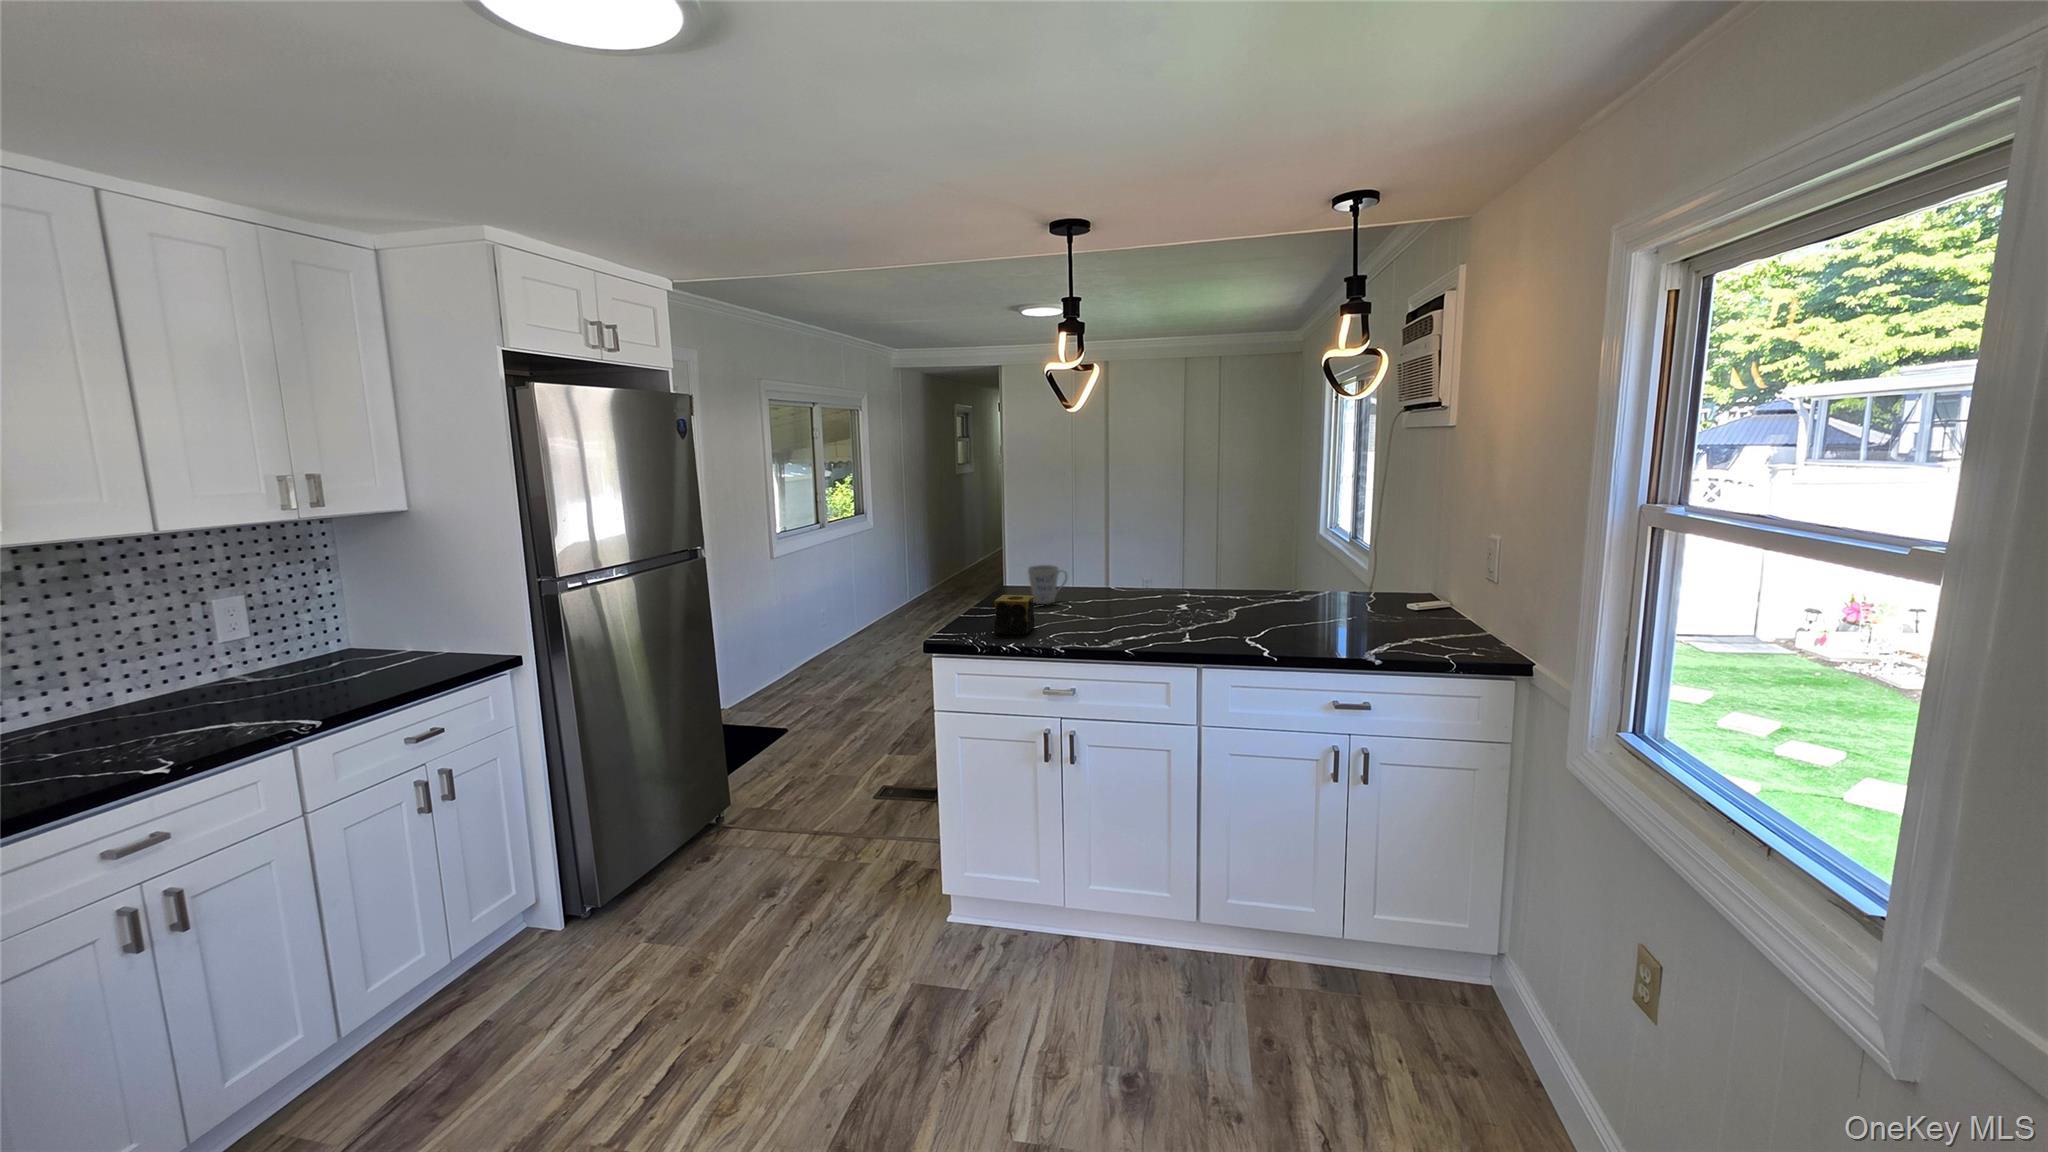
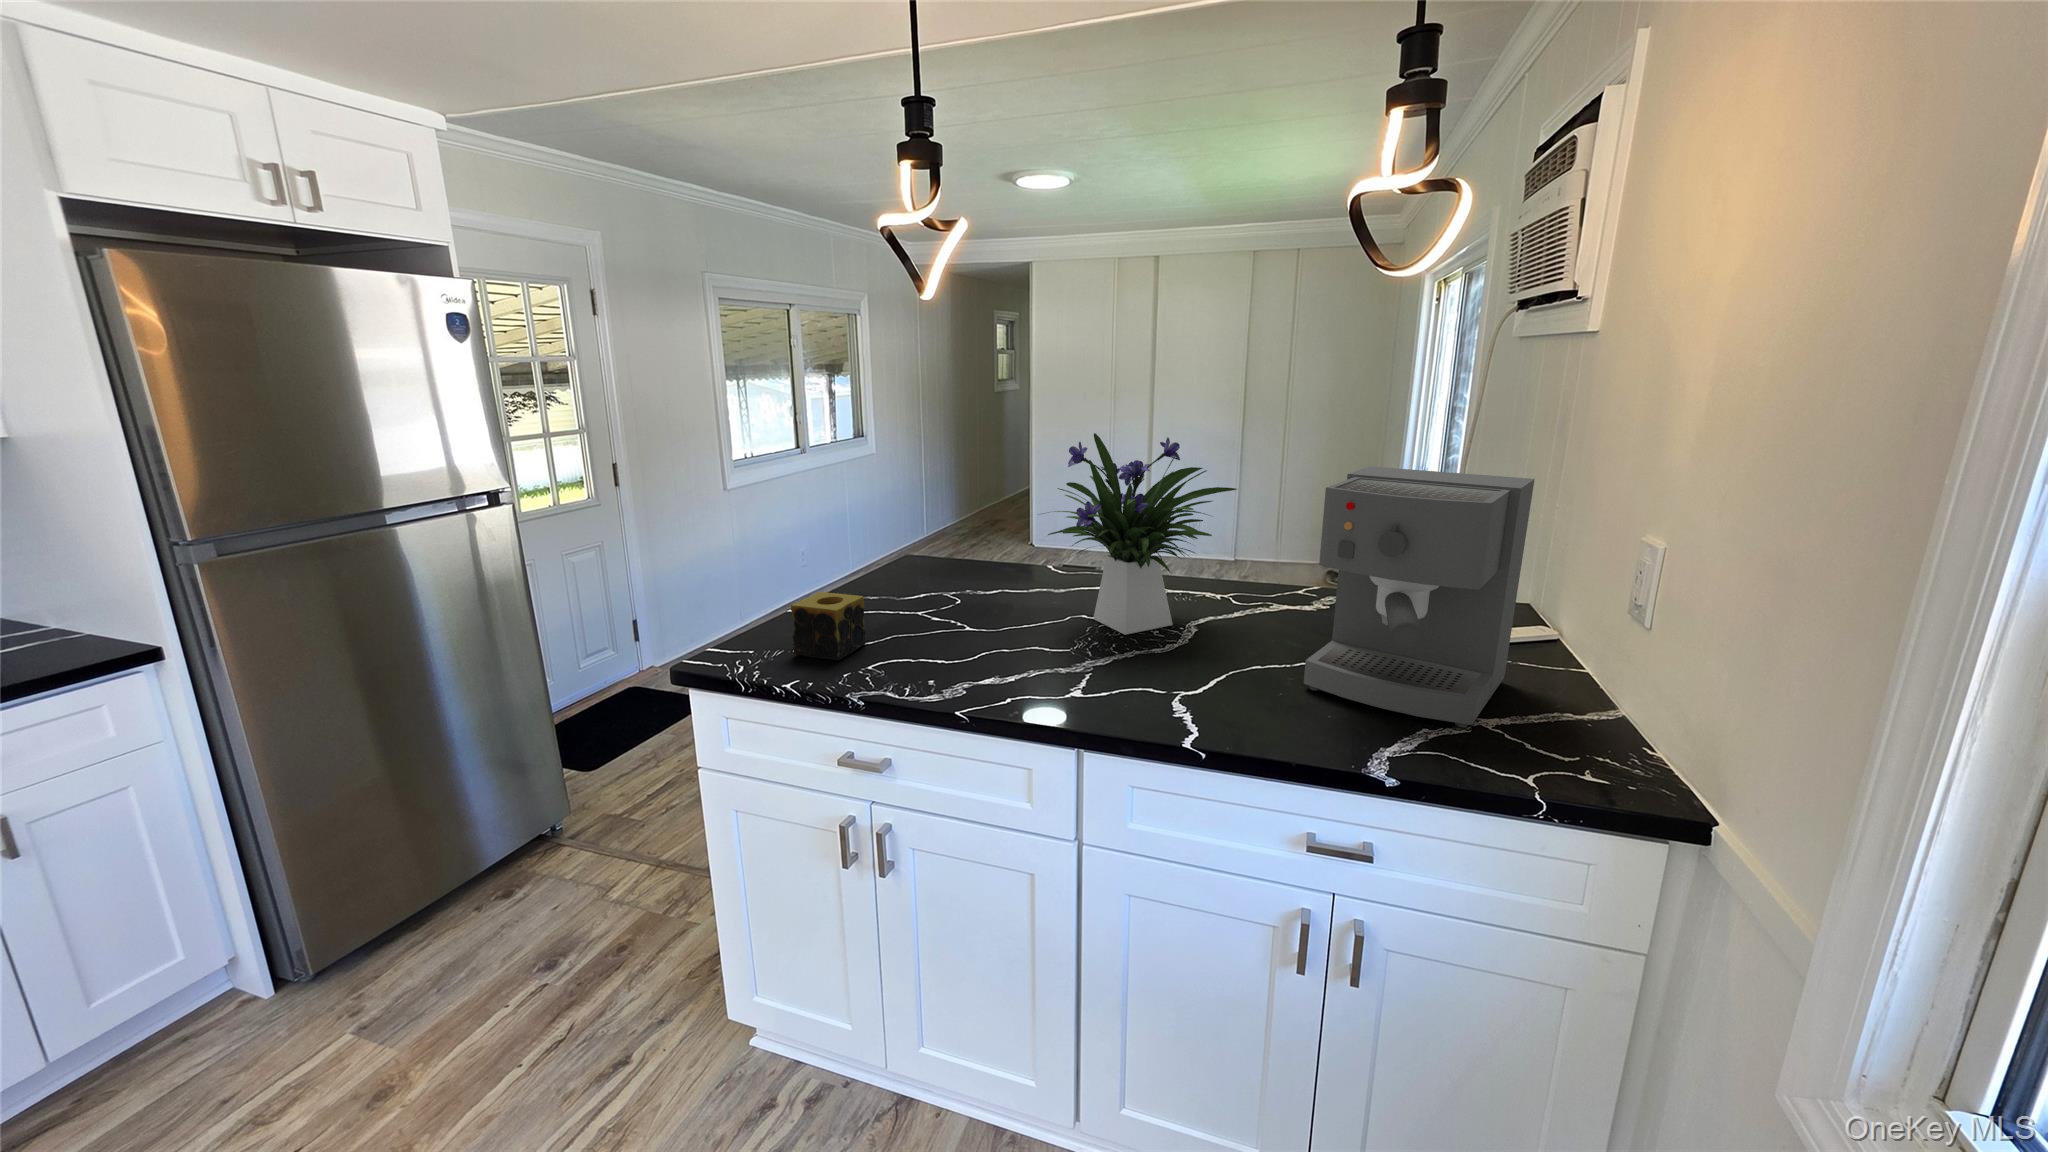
flower arrangement: none [1137,489,1263,616] -> present [1048,433,1237,635]
coffee maker: none [1315,504,1431,641] -> present [1304,466,1535,728]
mug: present [1028,565,1067,604] -> none [905,536,965,594]

